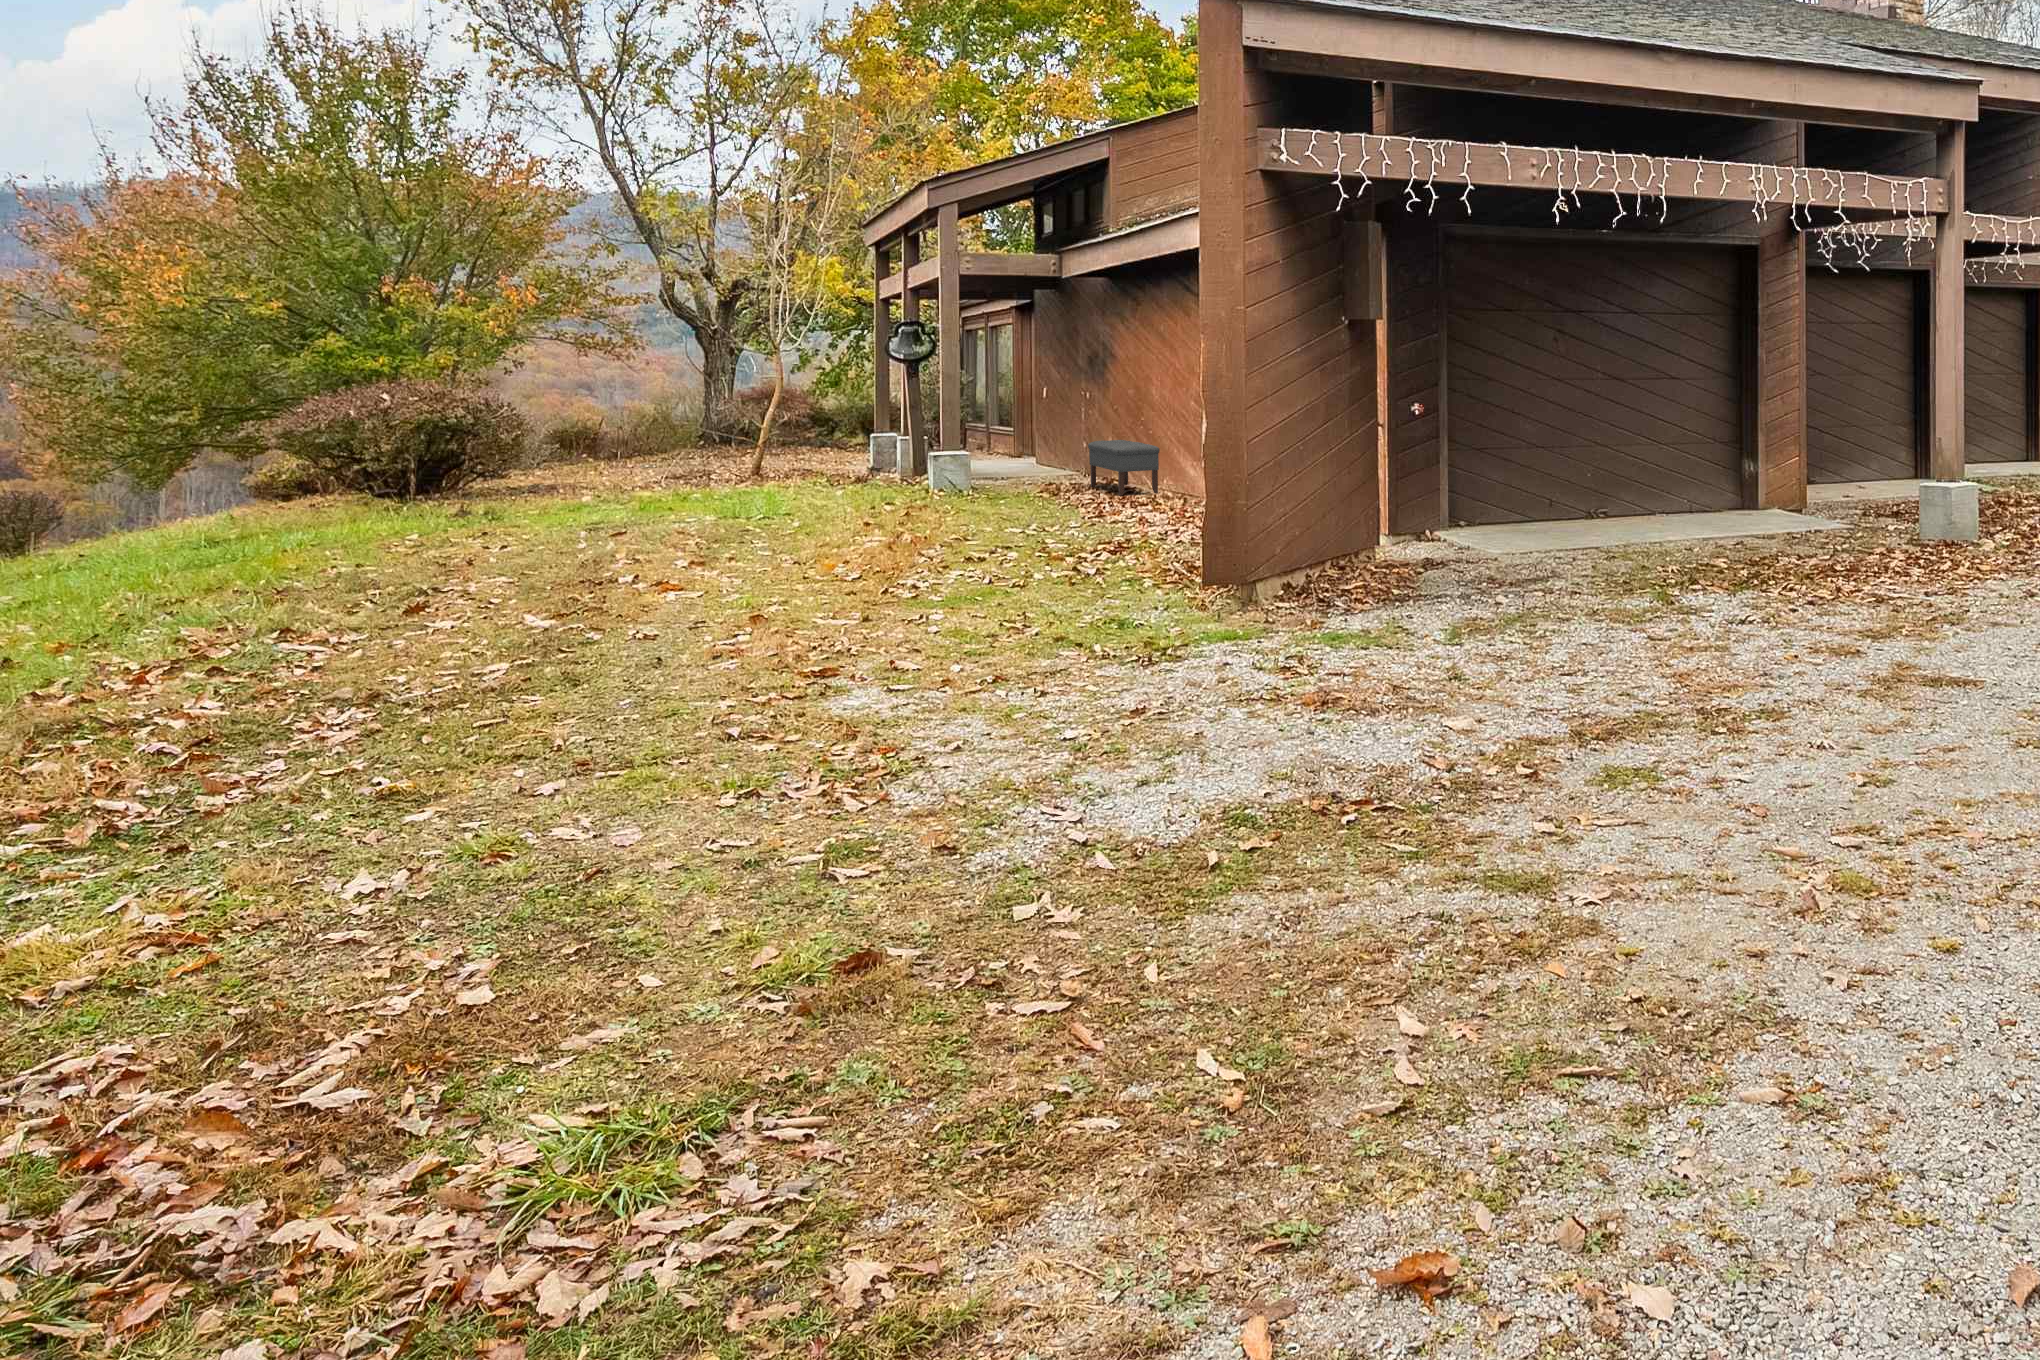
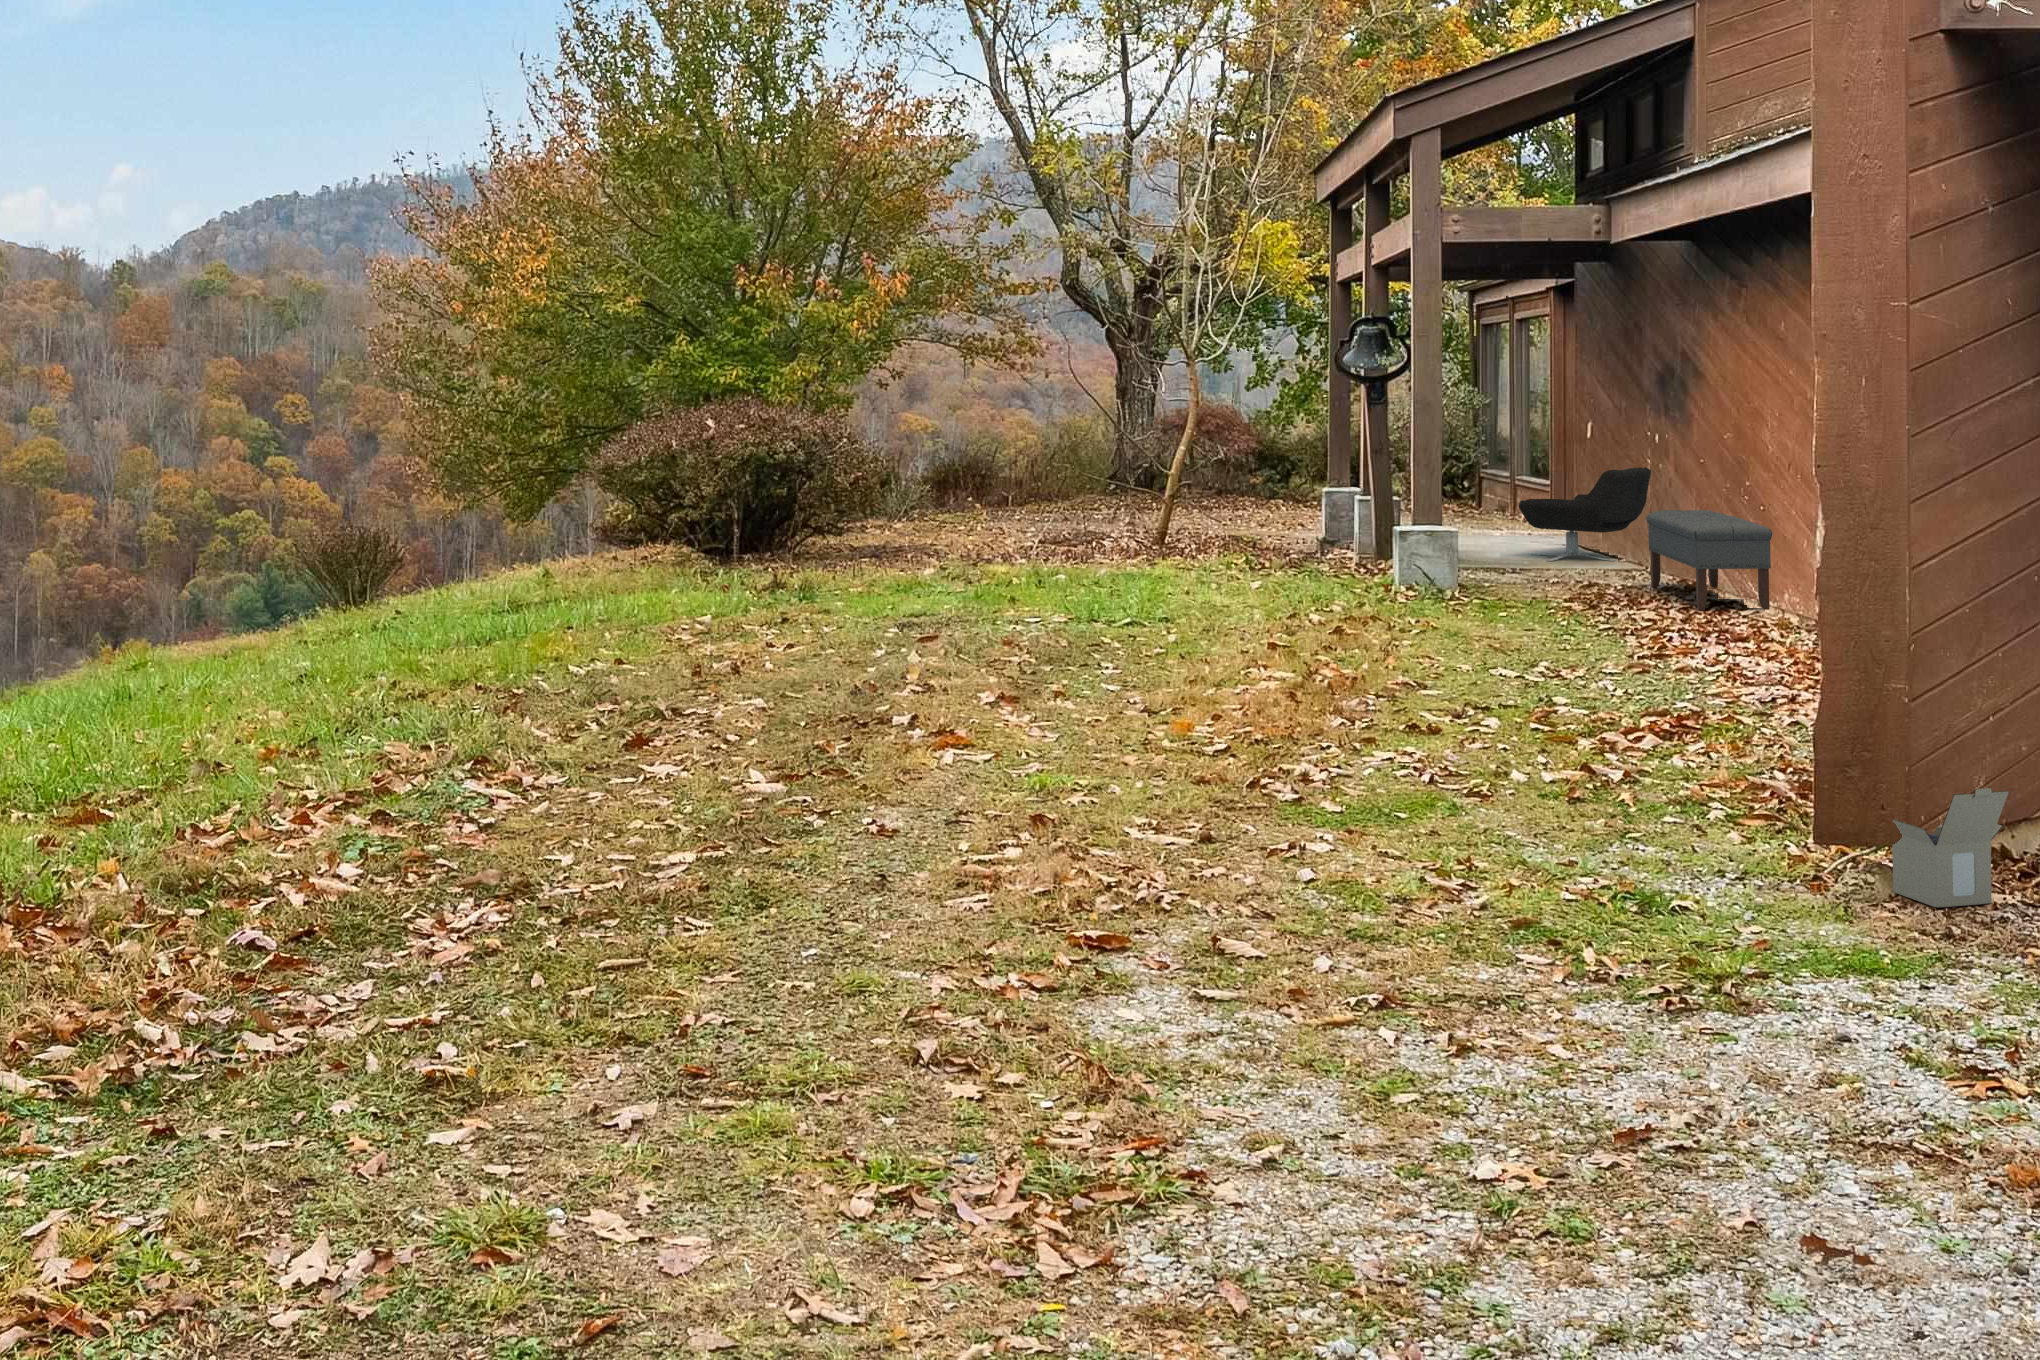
lounge chair: none [1009,418,1087,477] -> present [1519,467,1651,561]
cardboard box: none [1239,547,1292,609] -> present [1892,788,2009,908]

